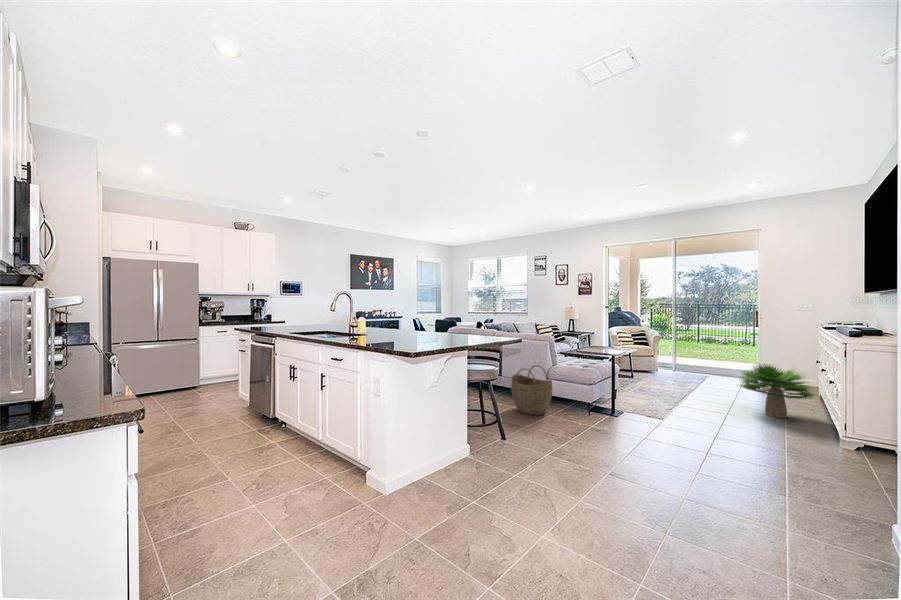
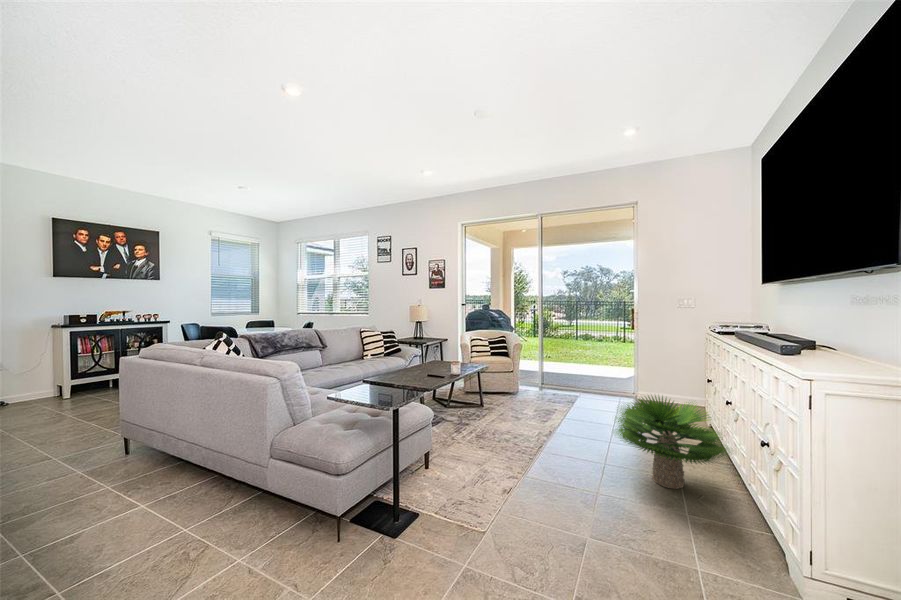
woven basket: present [511,365,552,416] -> none [168,432,267,562]

